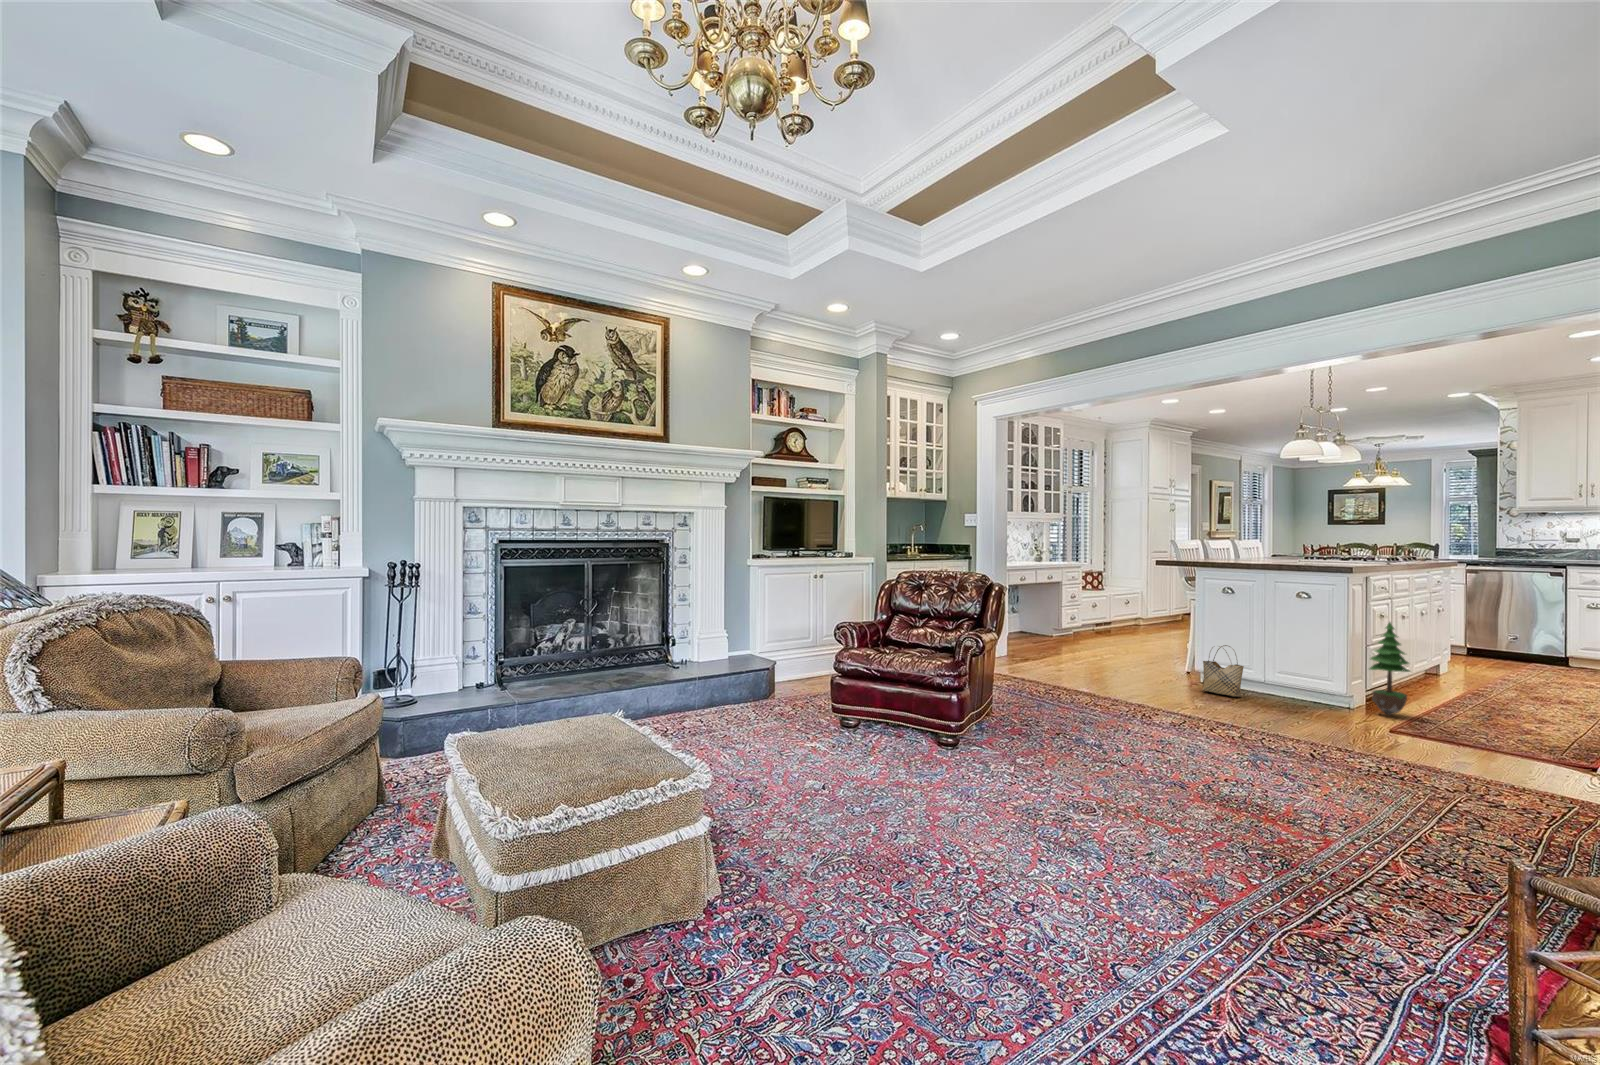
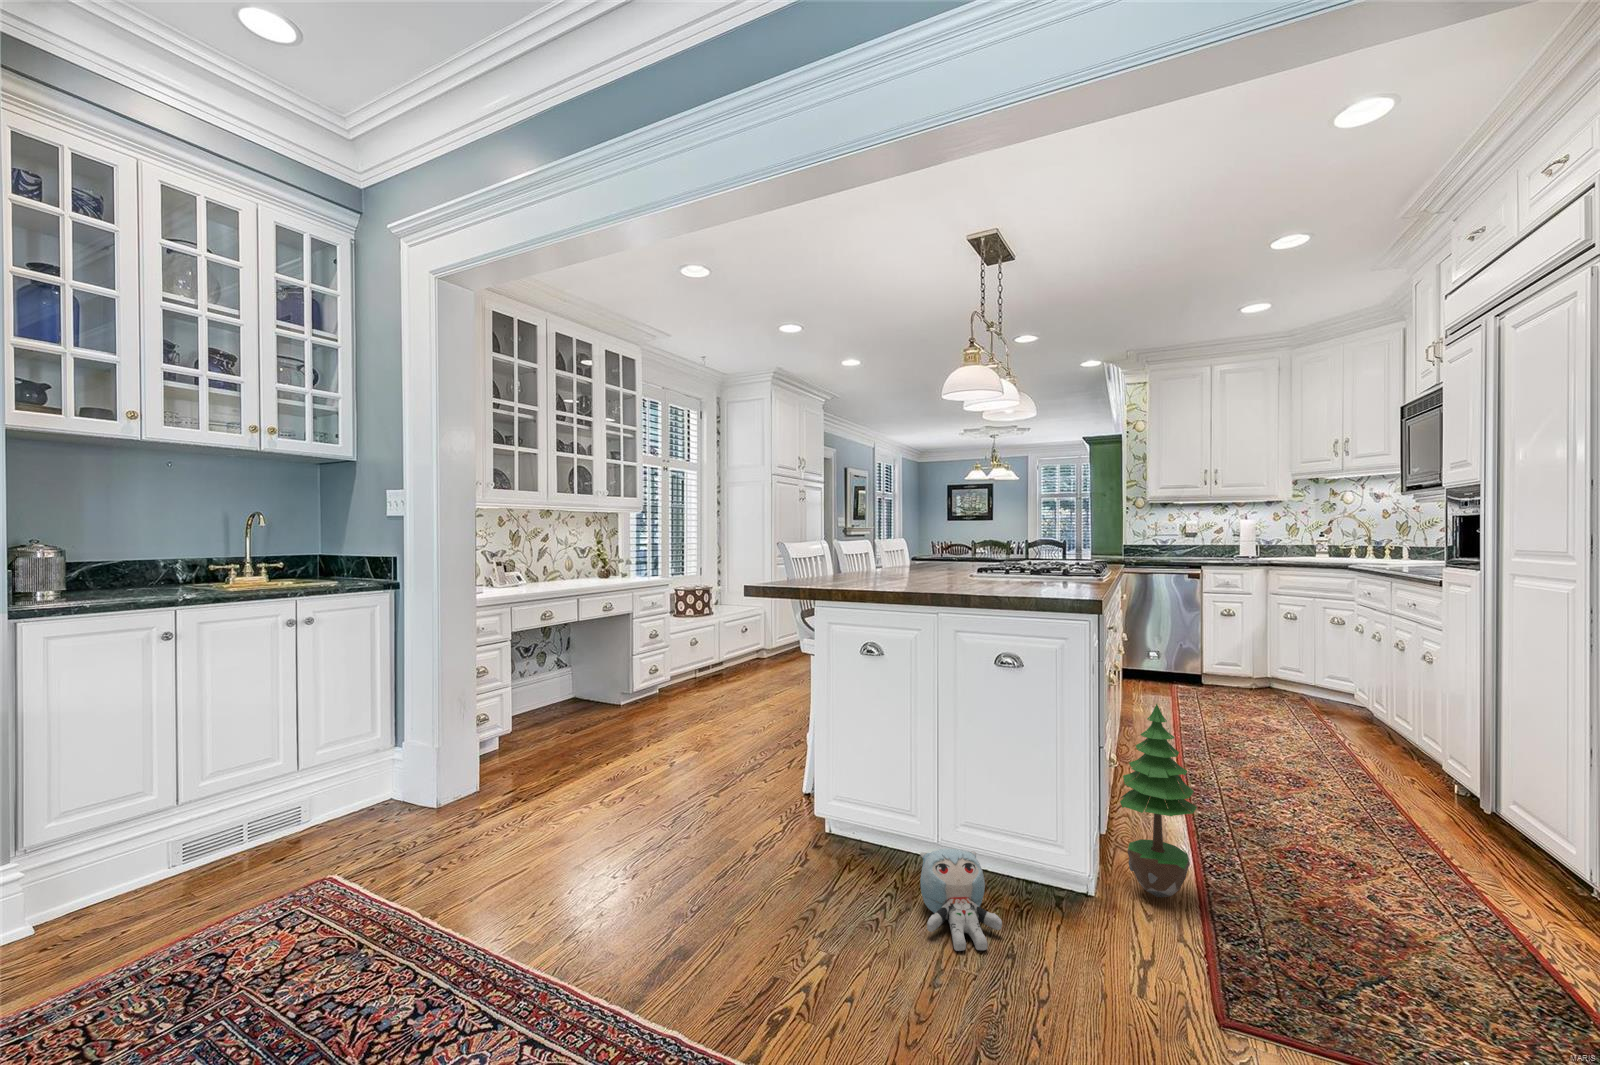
woven basket: present [1203,645,1244,697] -> none [830,763,906,884]
plush toy: none [1249,679,1290,712] -> present [920,849,1002,951]

